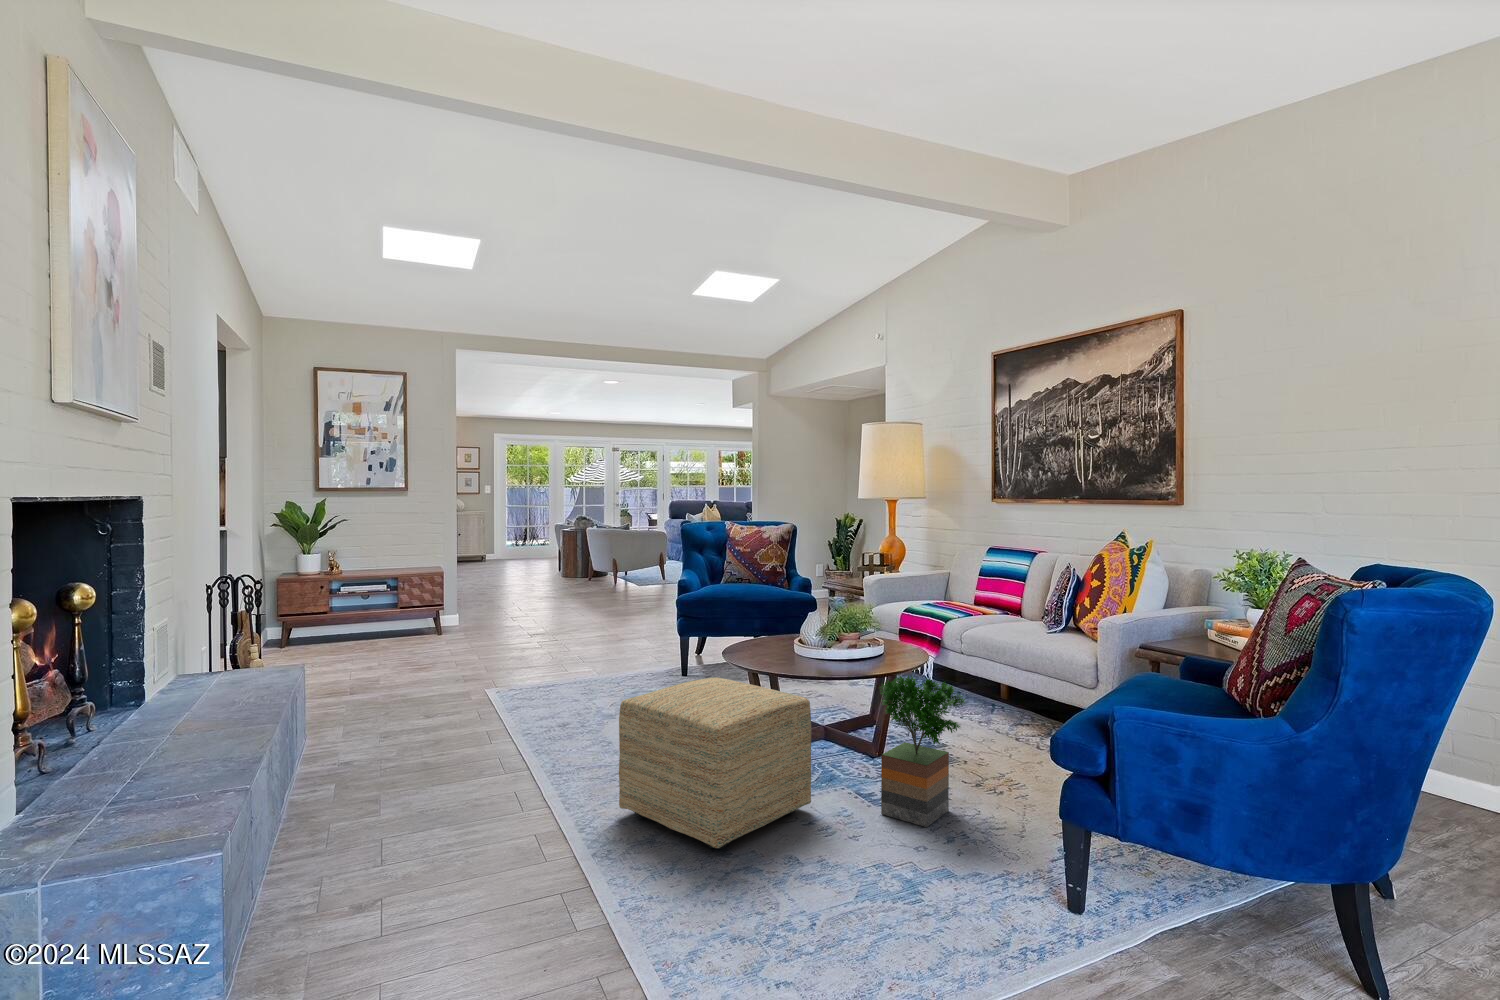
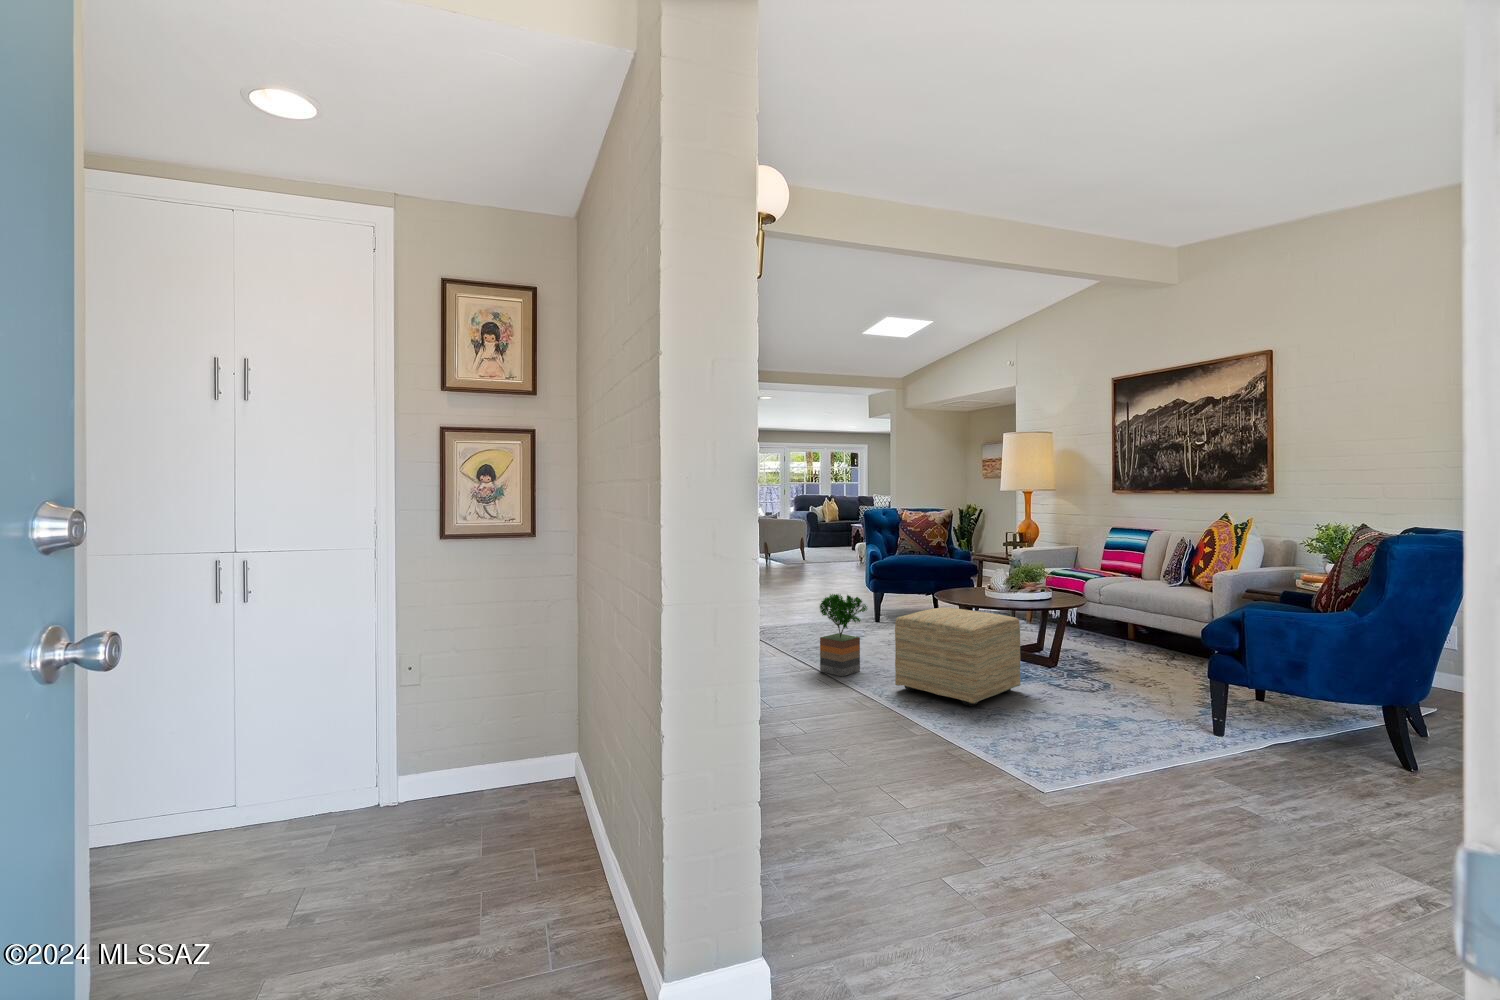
potted tree: present [881,675,965,827] -> present [820,594,867,676]

